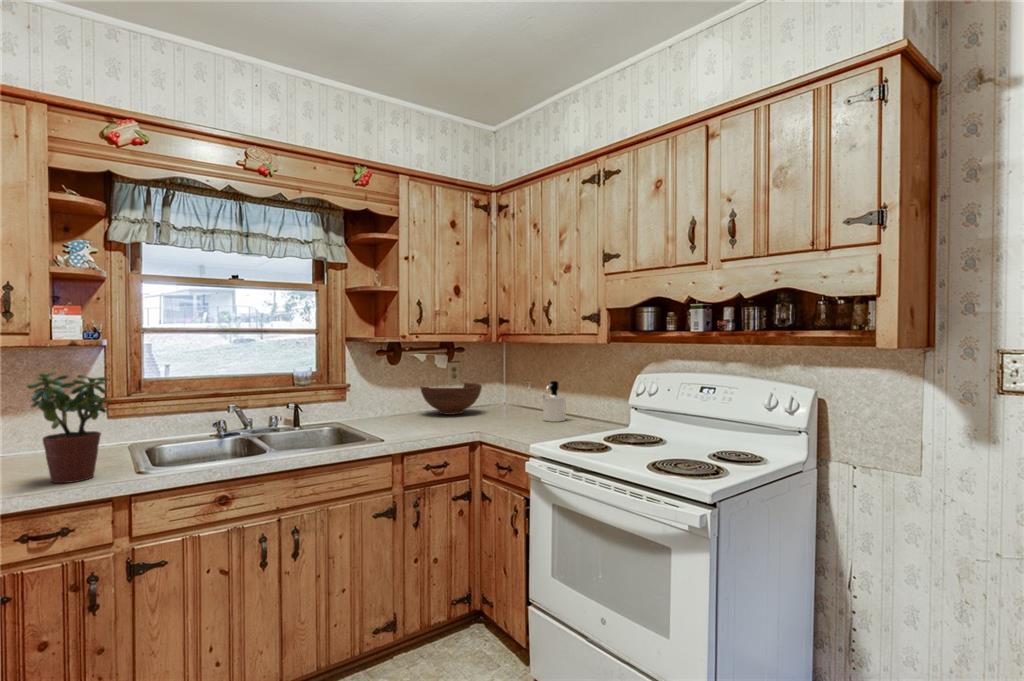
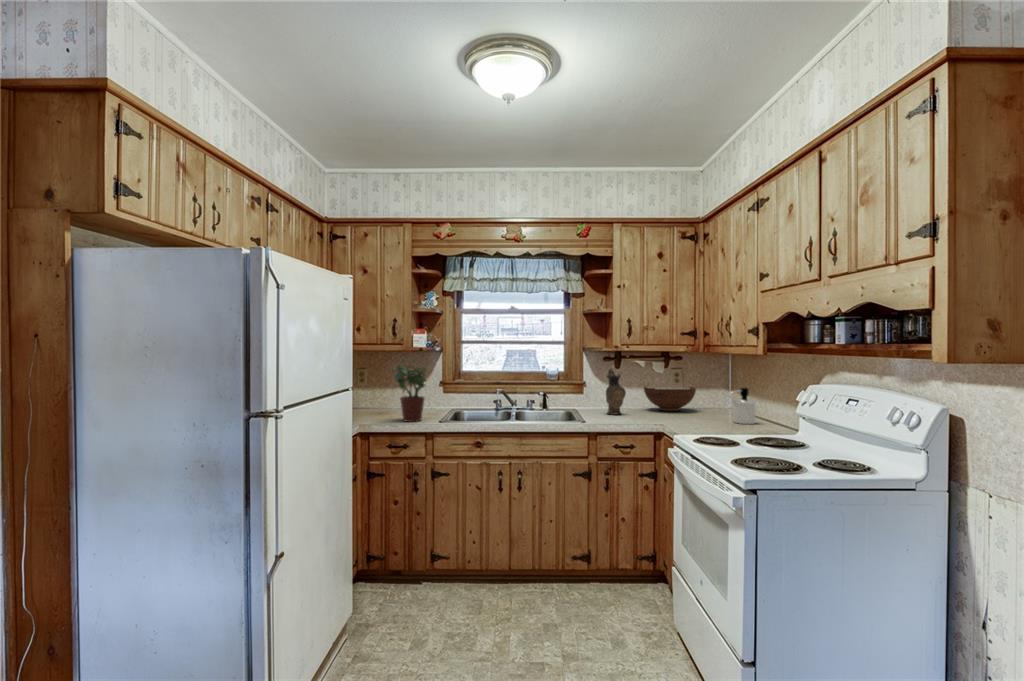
ceramic pitcher: none [387,365,414,426] -> present [606,368,626,415]

